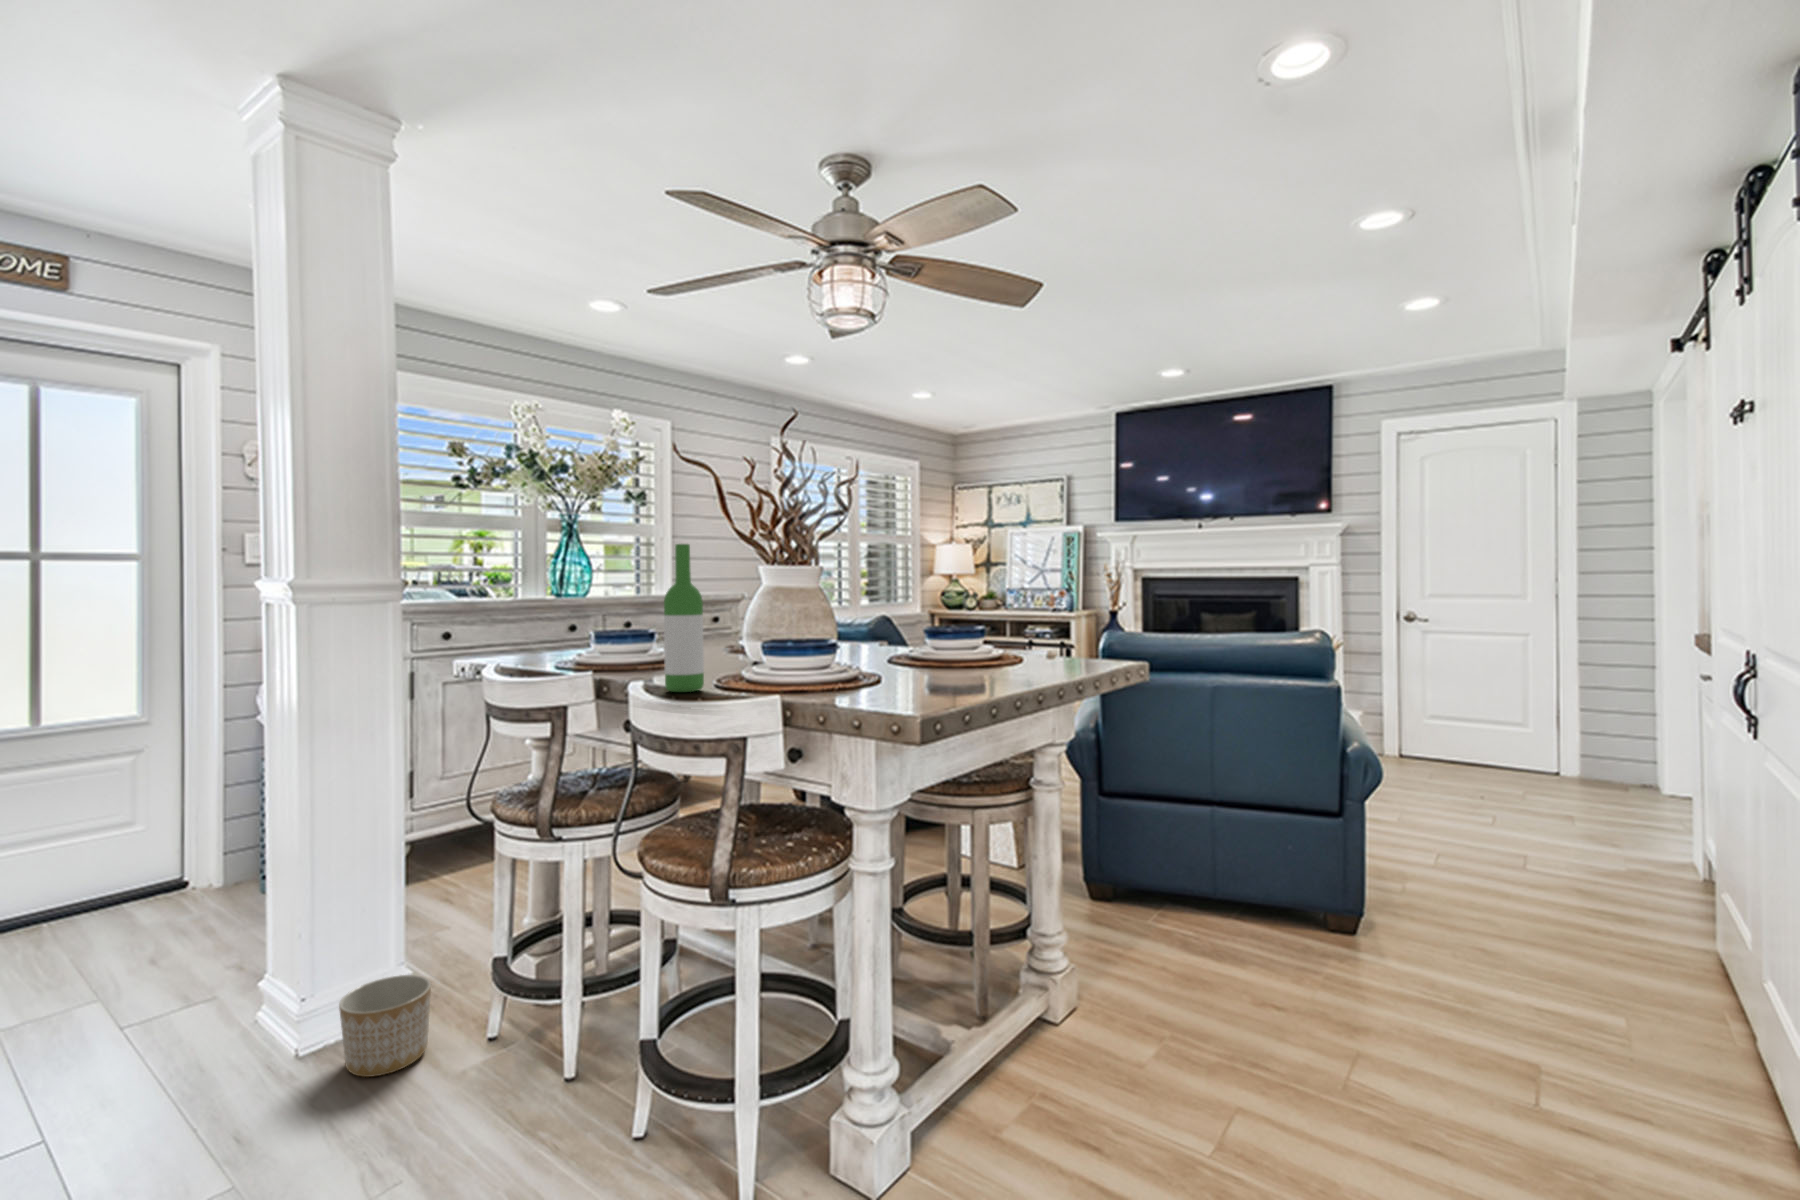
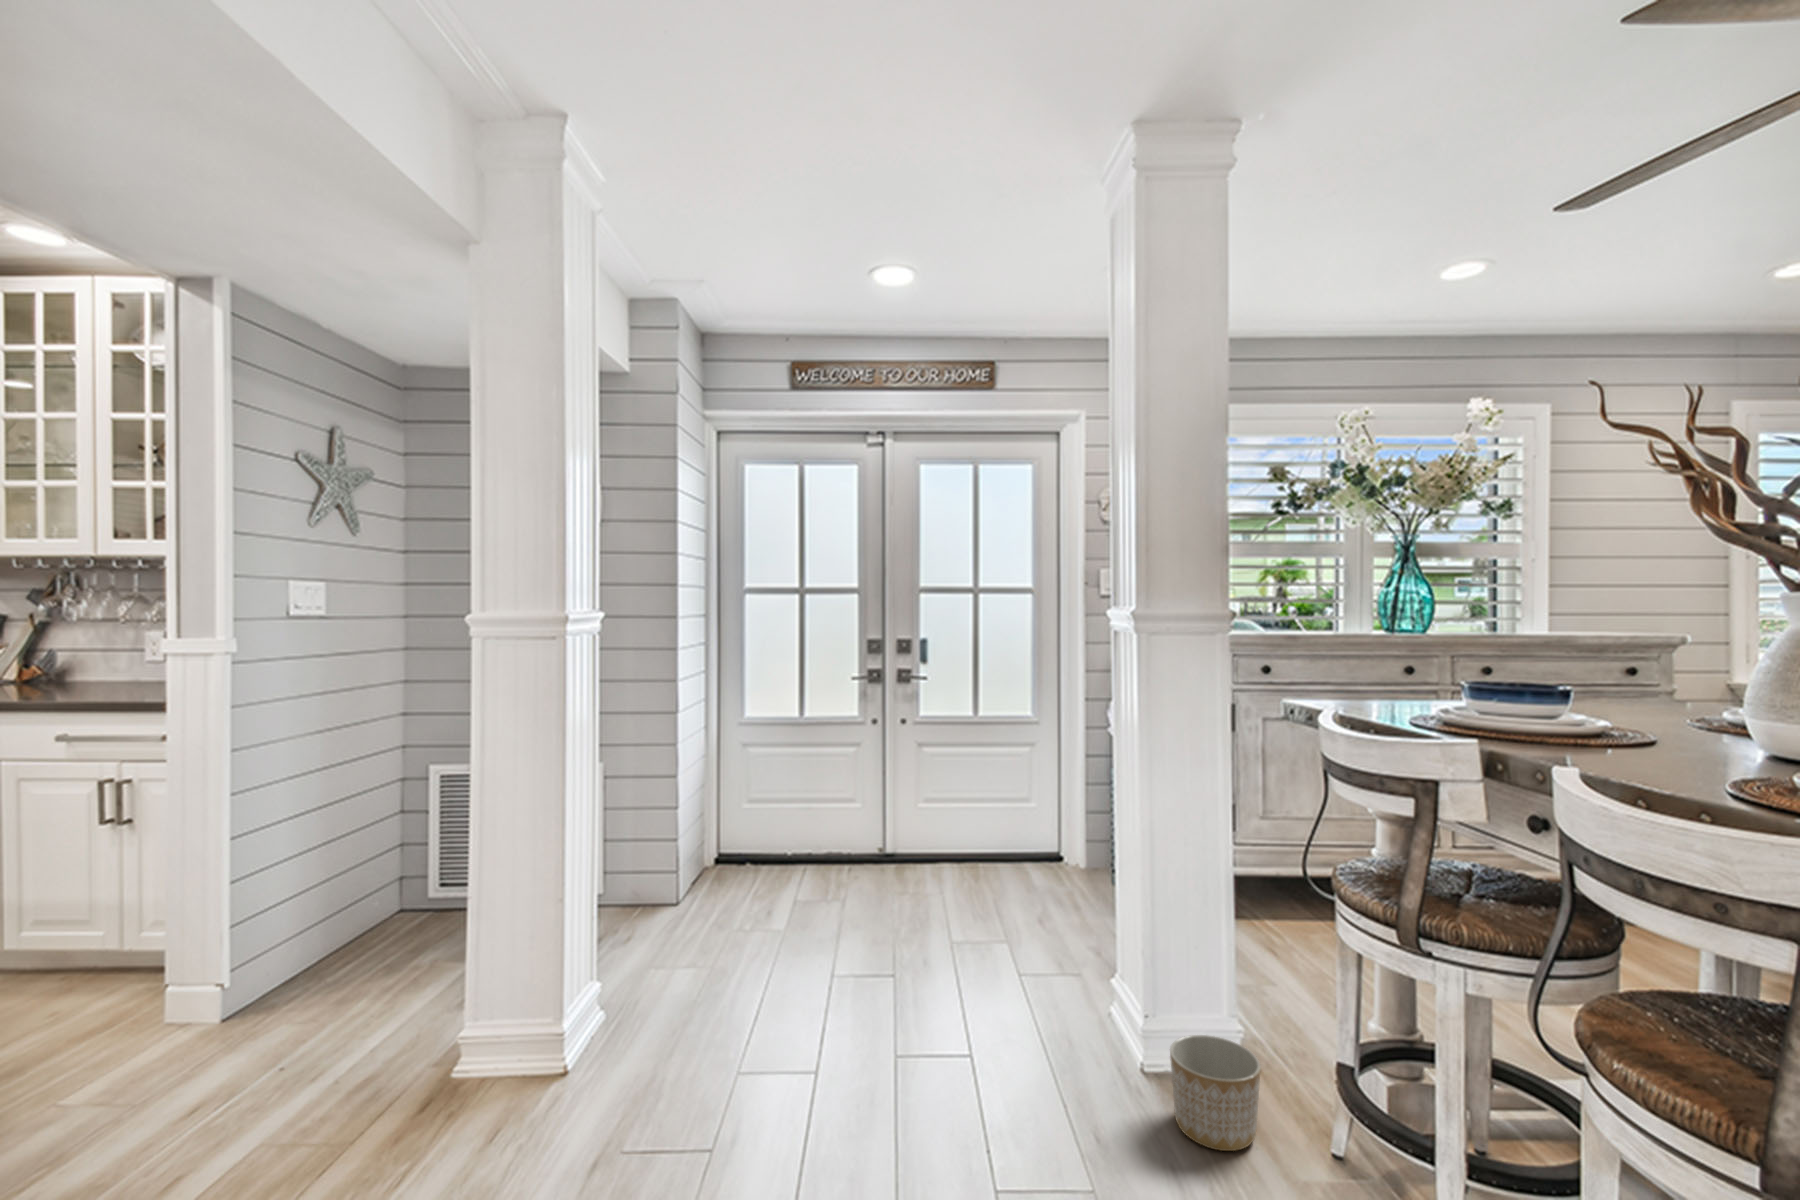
wine bottle: present [664,544,704,692] -> none [1634,556,1721,803]

